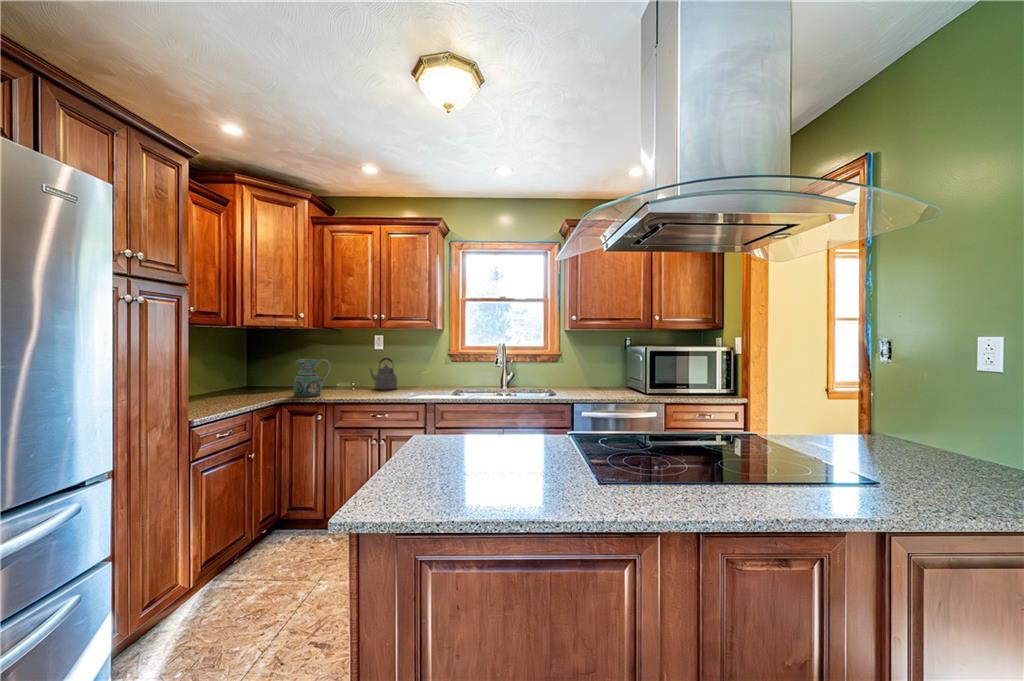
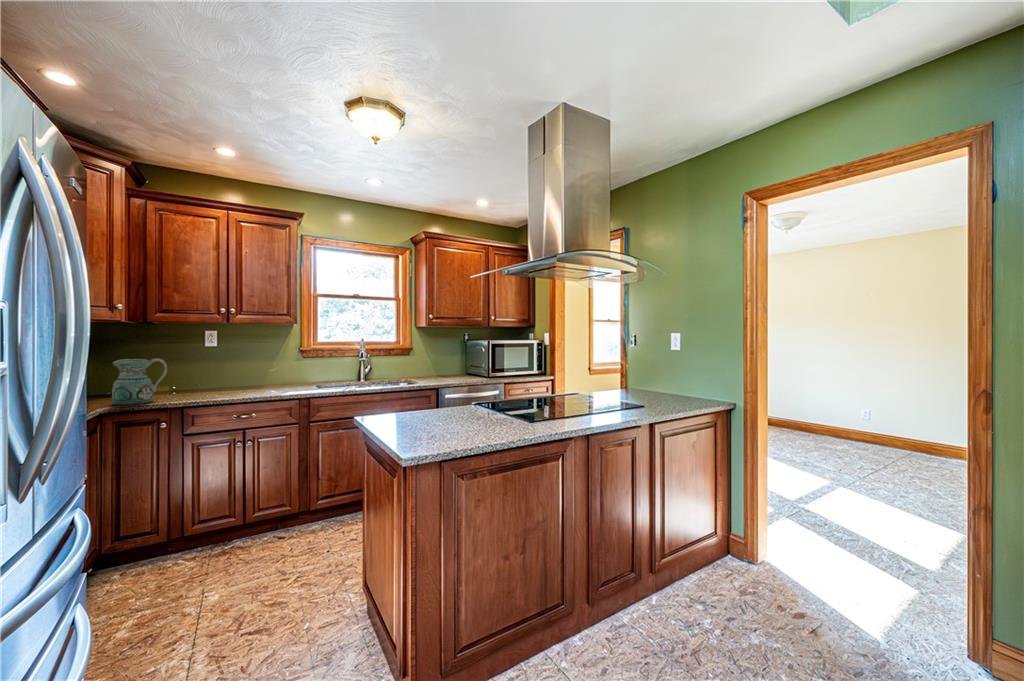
kettle: present [368,358,397,389] -> none [202,355,244,390]

